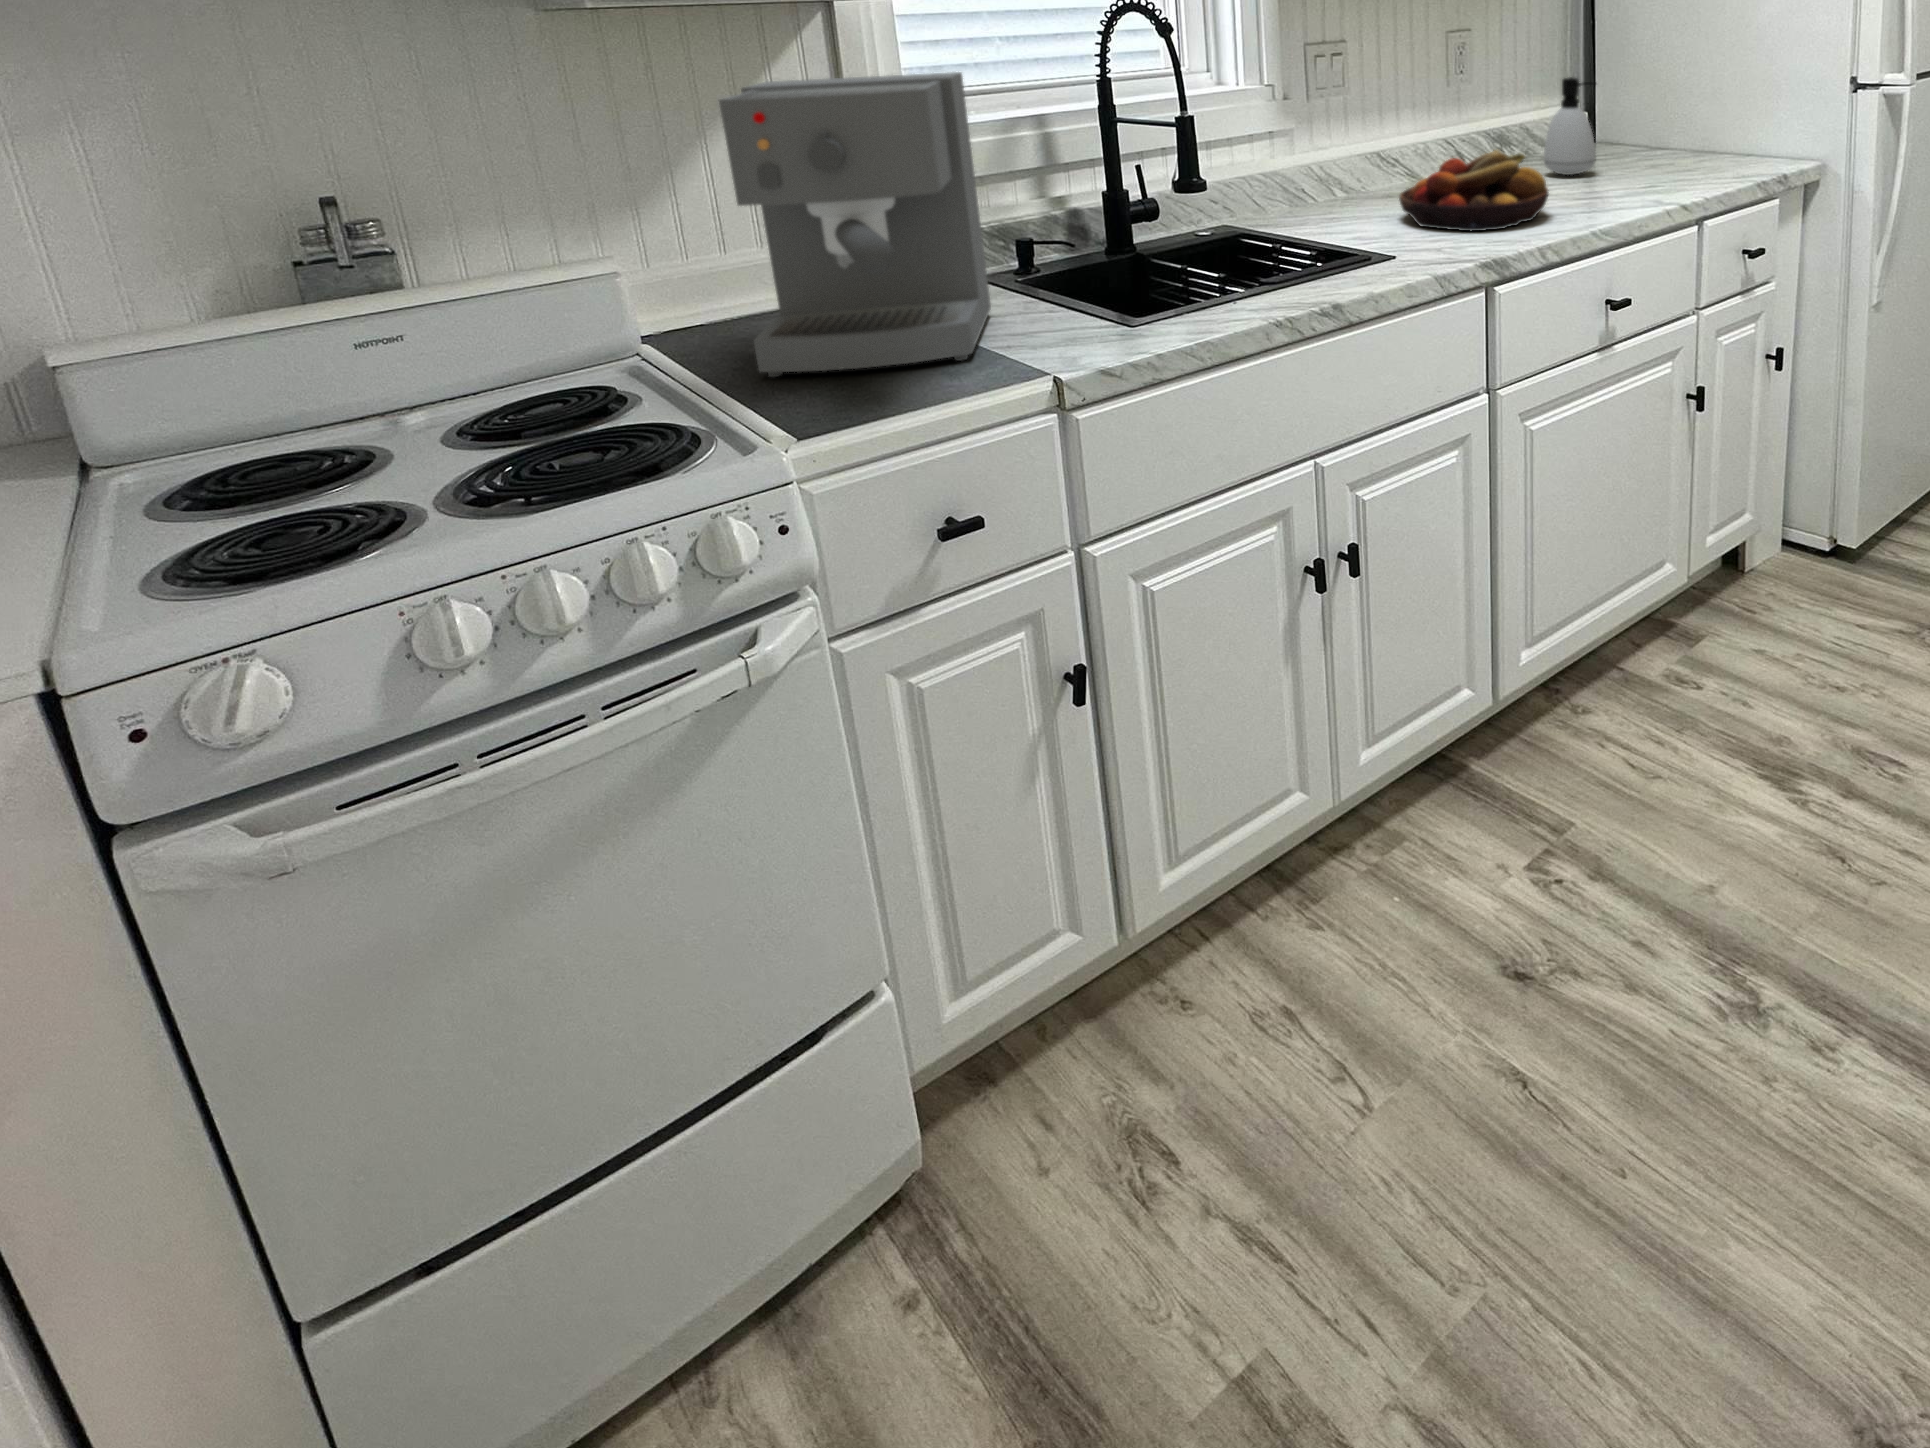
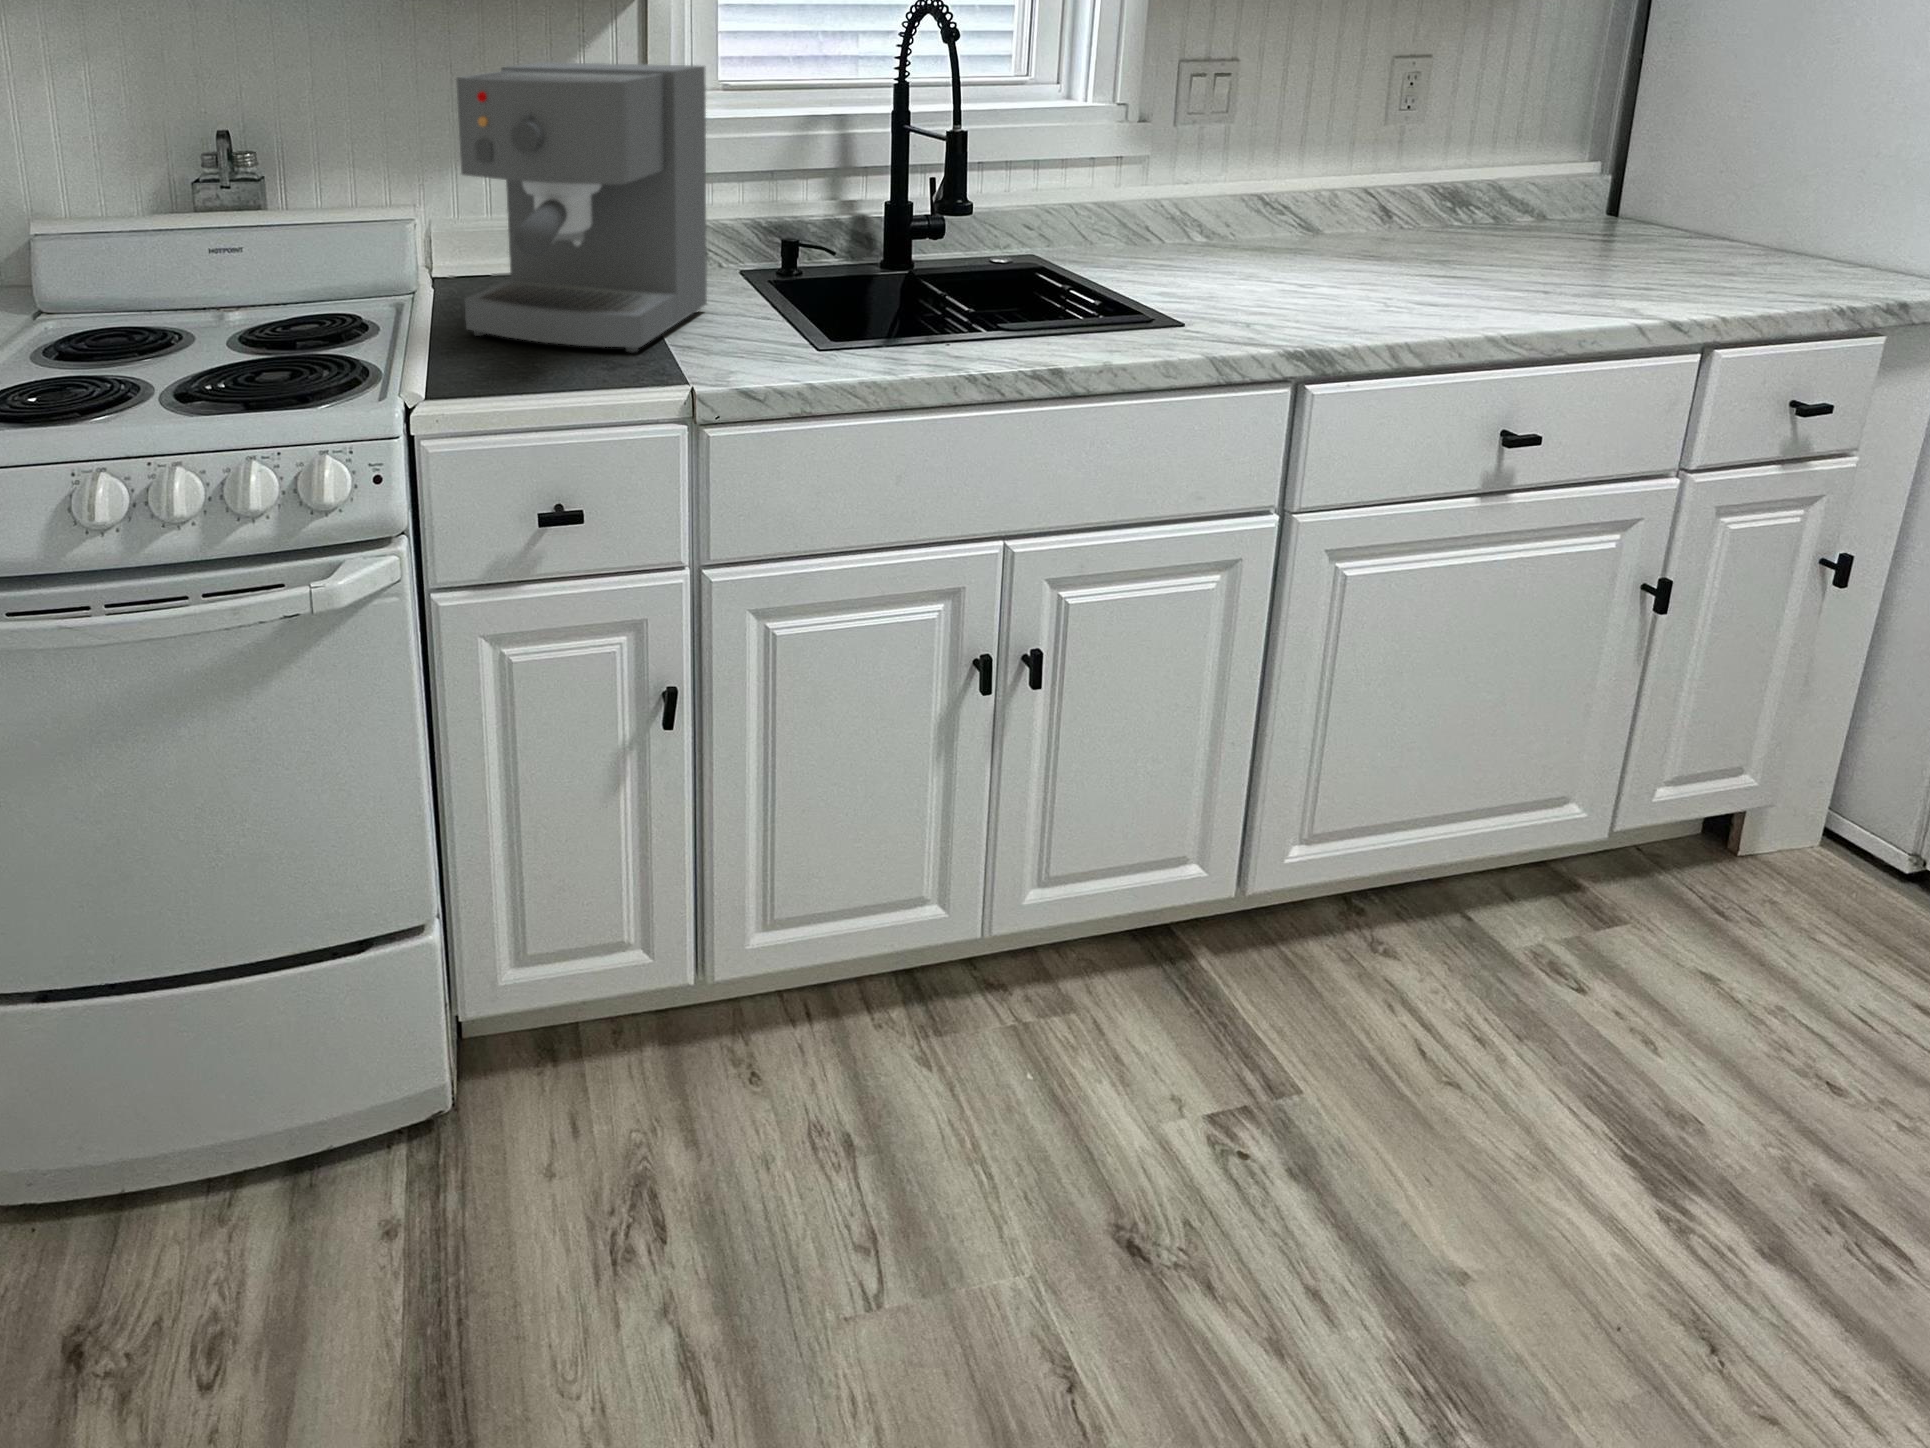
soap dispenser: present [1544,77,1596,175] -> none [1504,124,1601,253]
fruit bowl: present [1399,150,1549,231] -> none [1240,208,1451,310]

